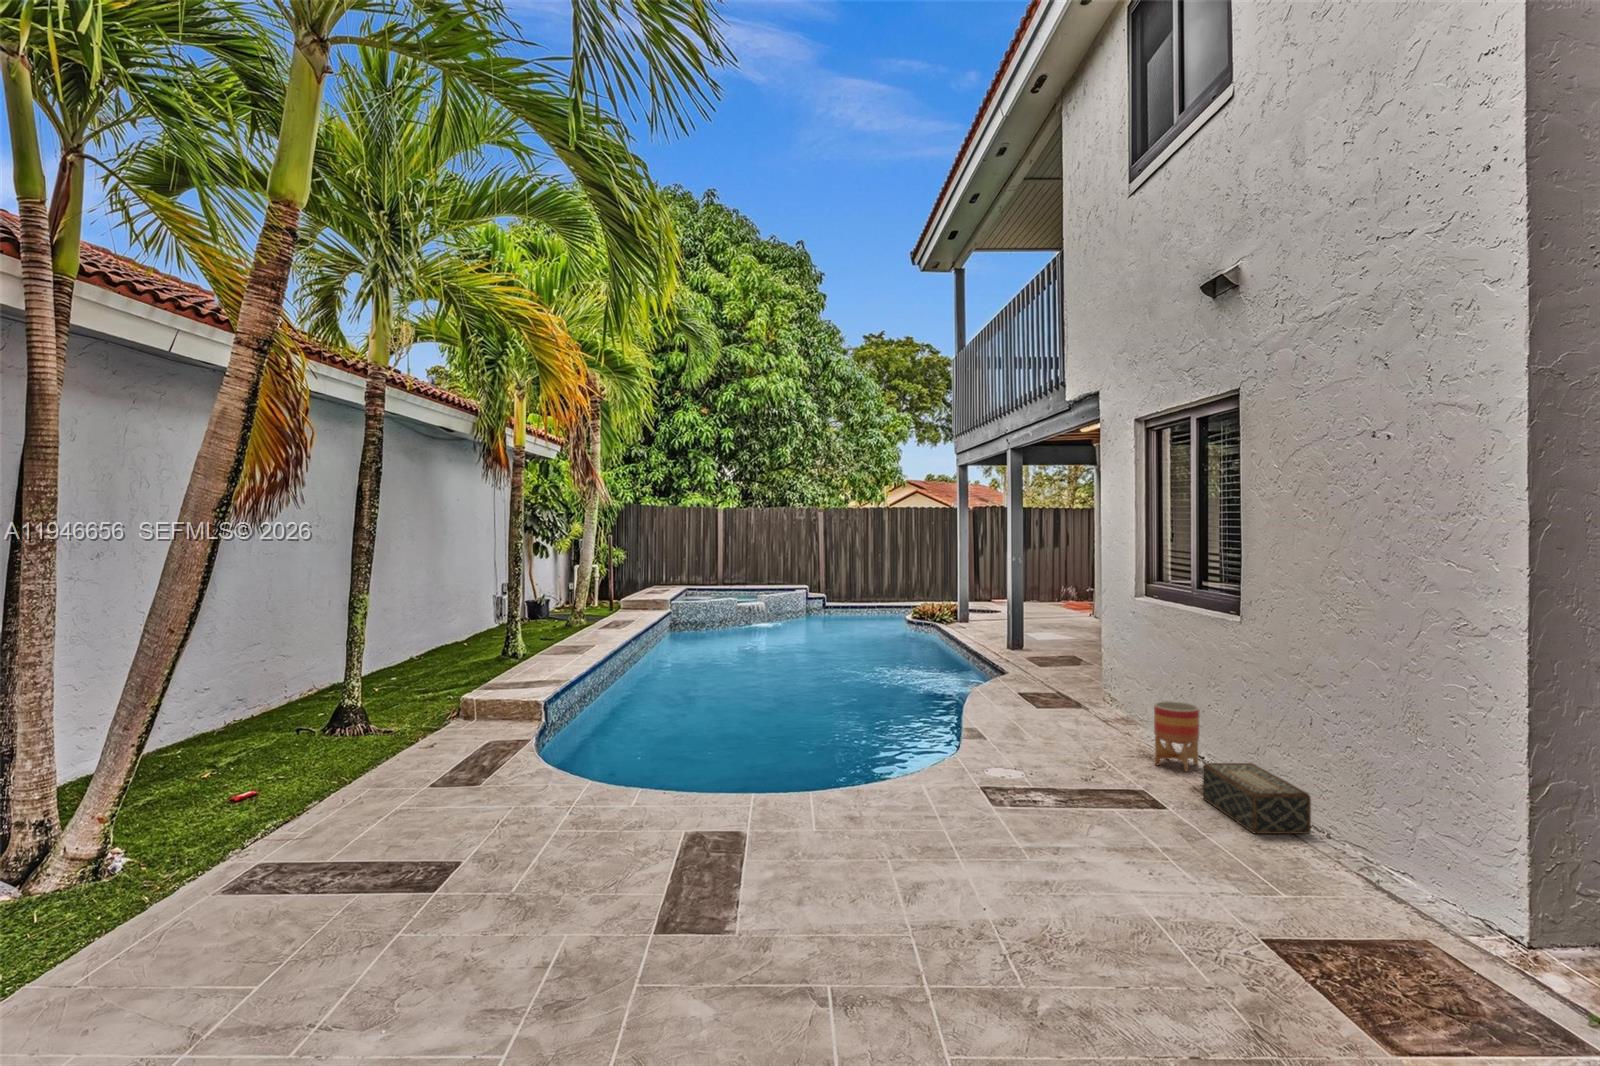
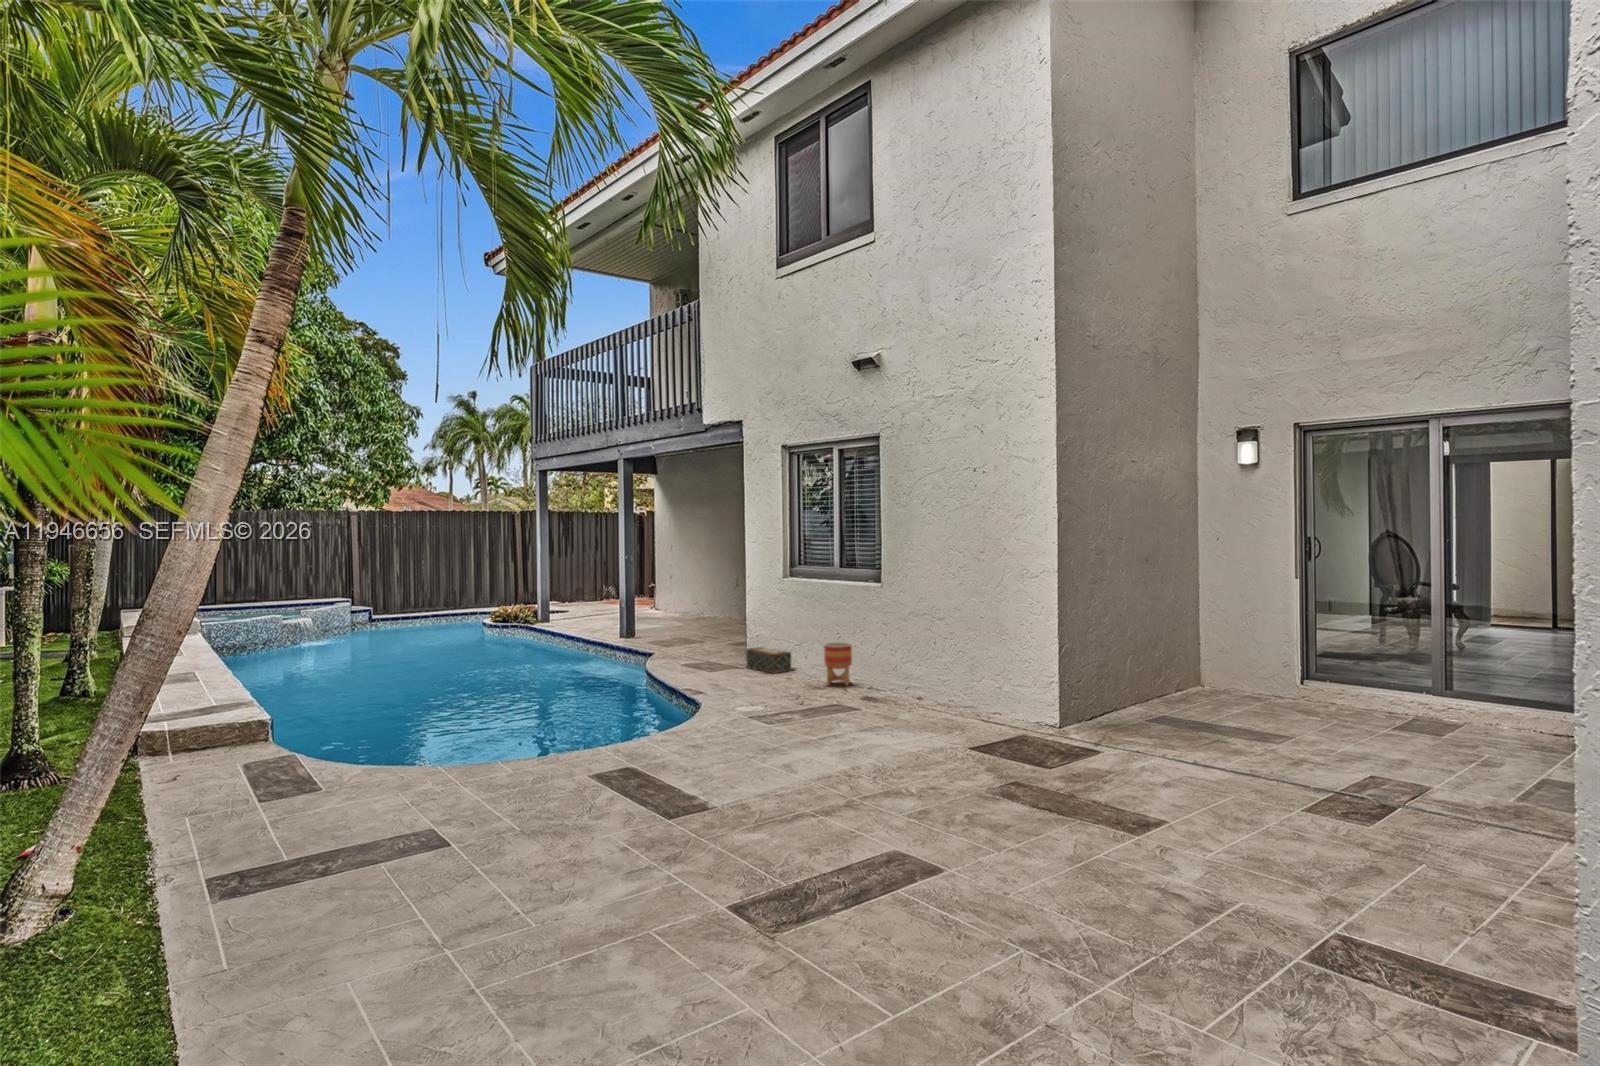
woven basket: present [1203,763,1311,834] -> present [746,647,795,673]

